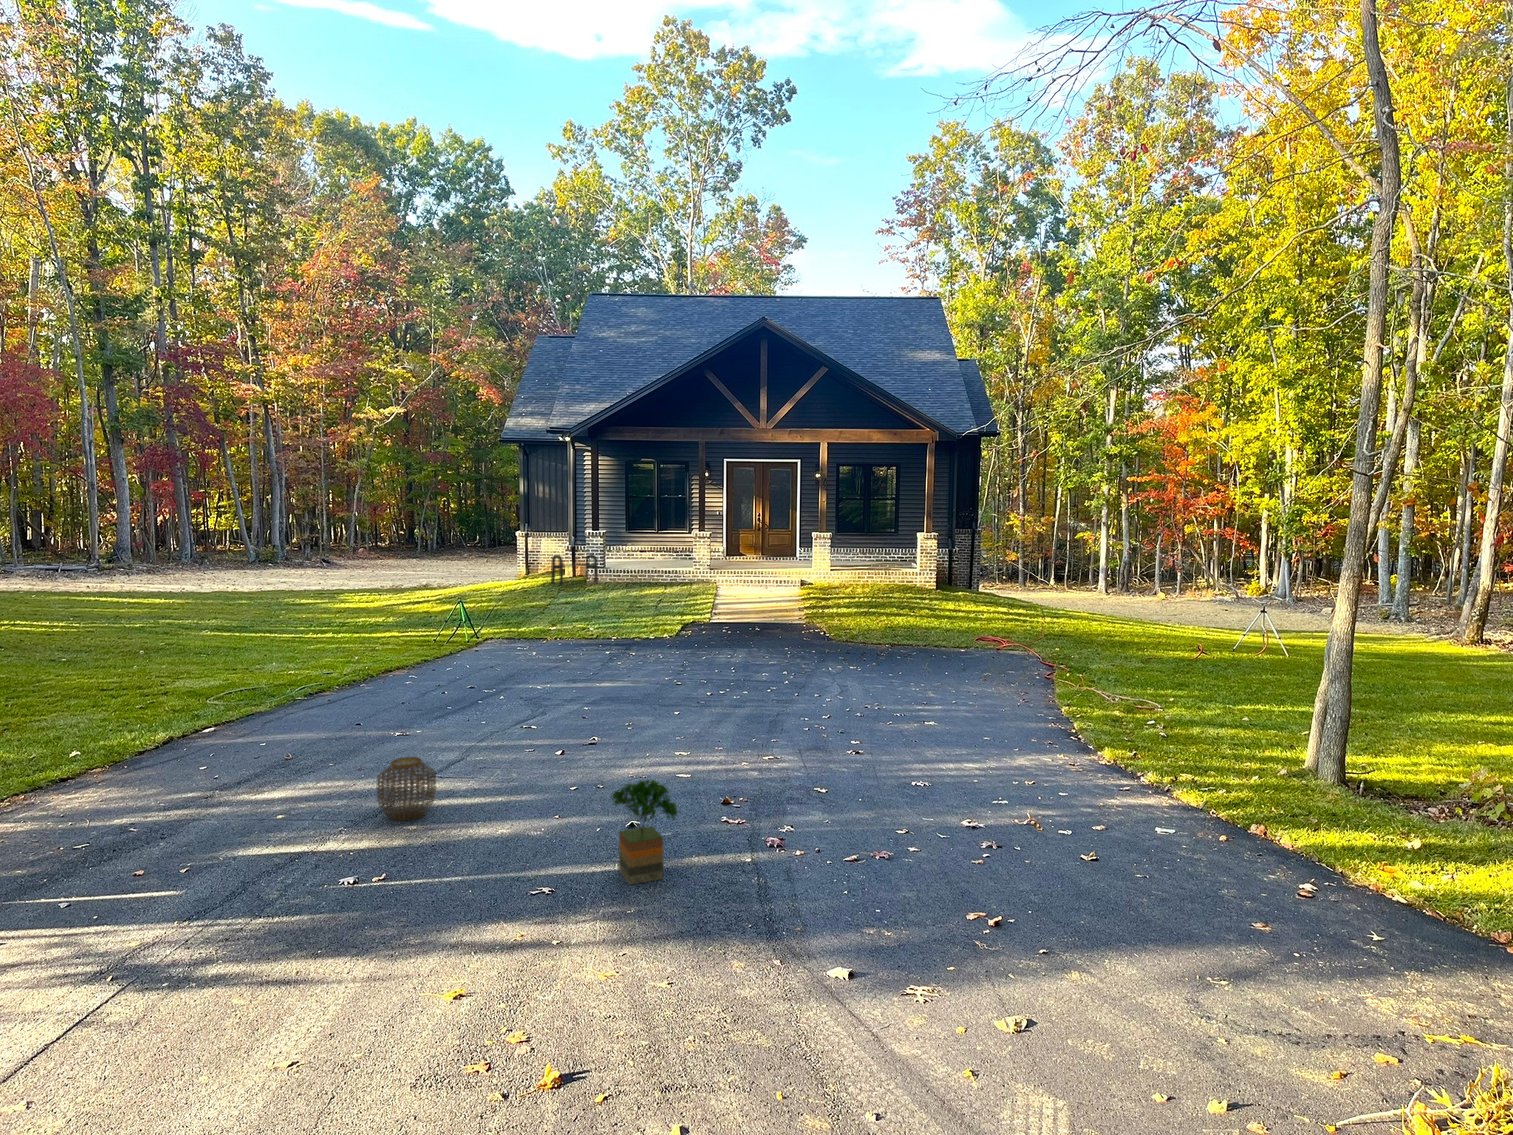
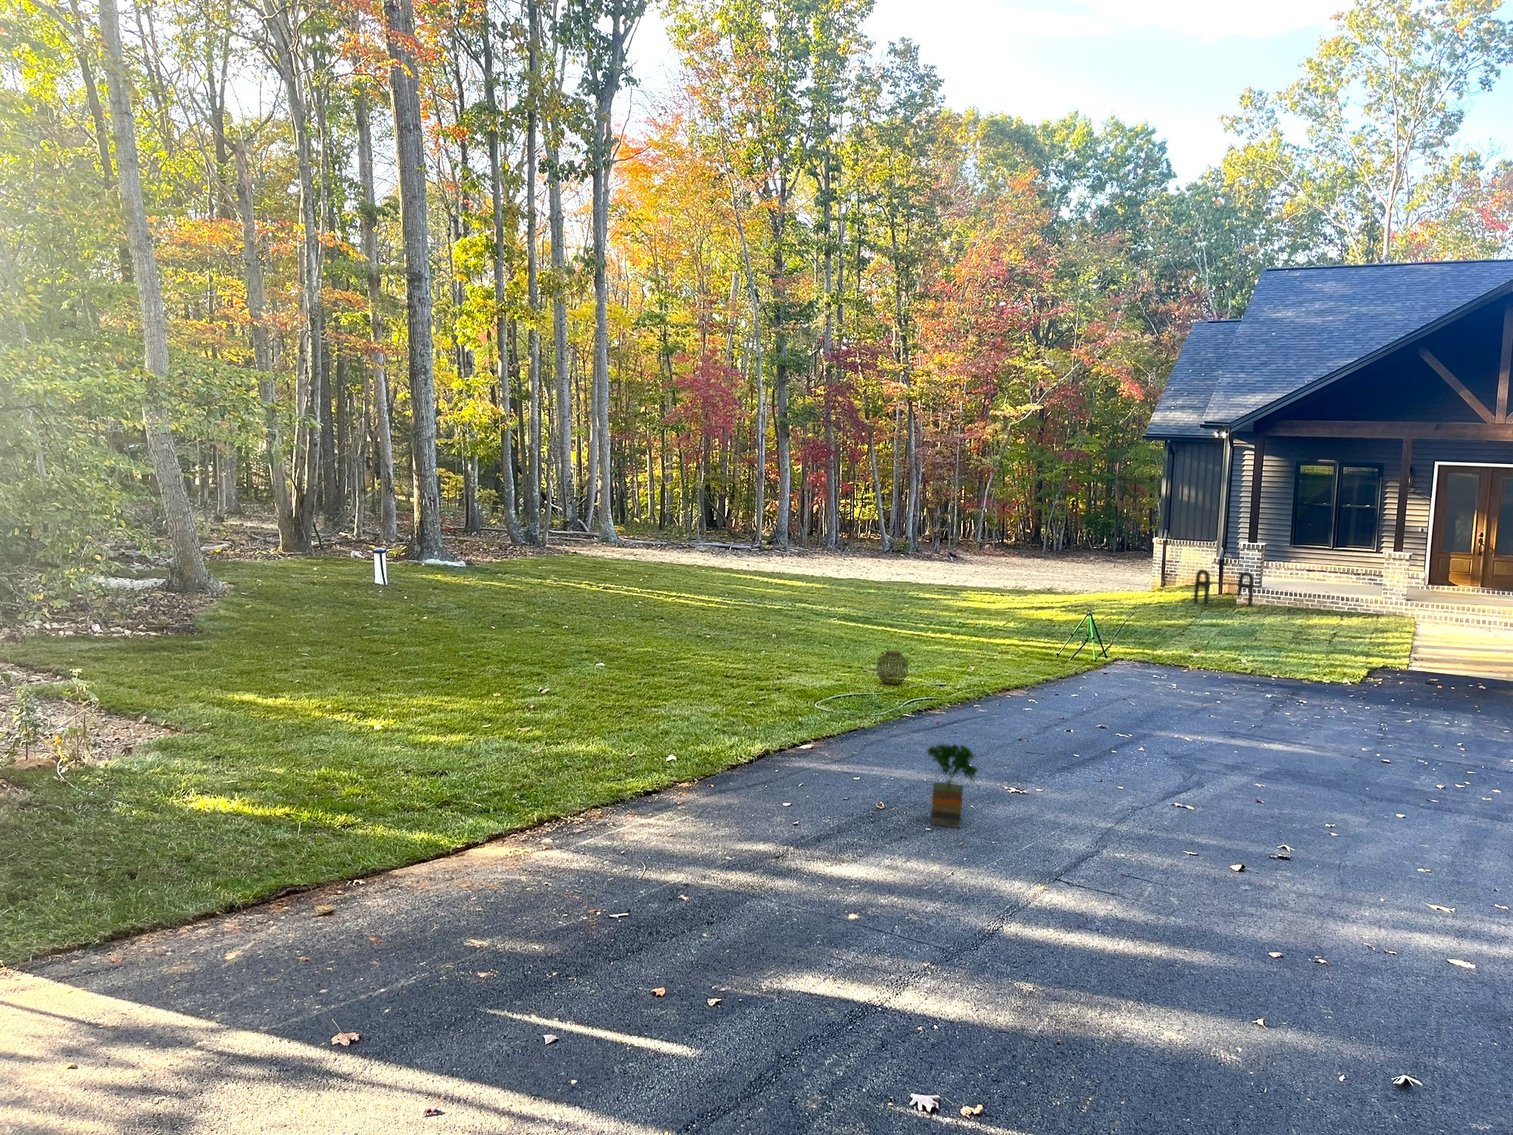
woven basket: present [377,757,436,821] -> present [877,651,908,685]
potted tree: present [612,780,678,885] -> present [927,744,978,828]

